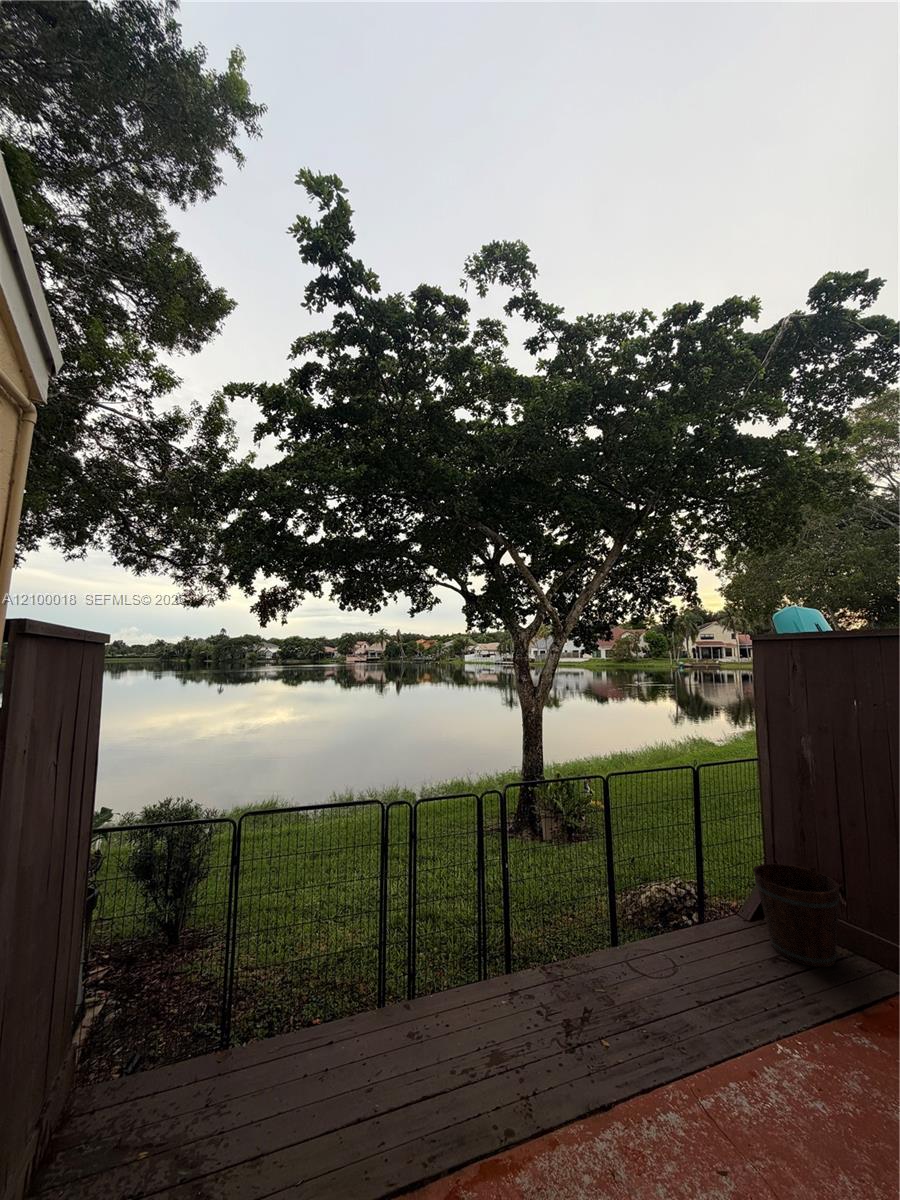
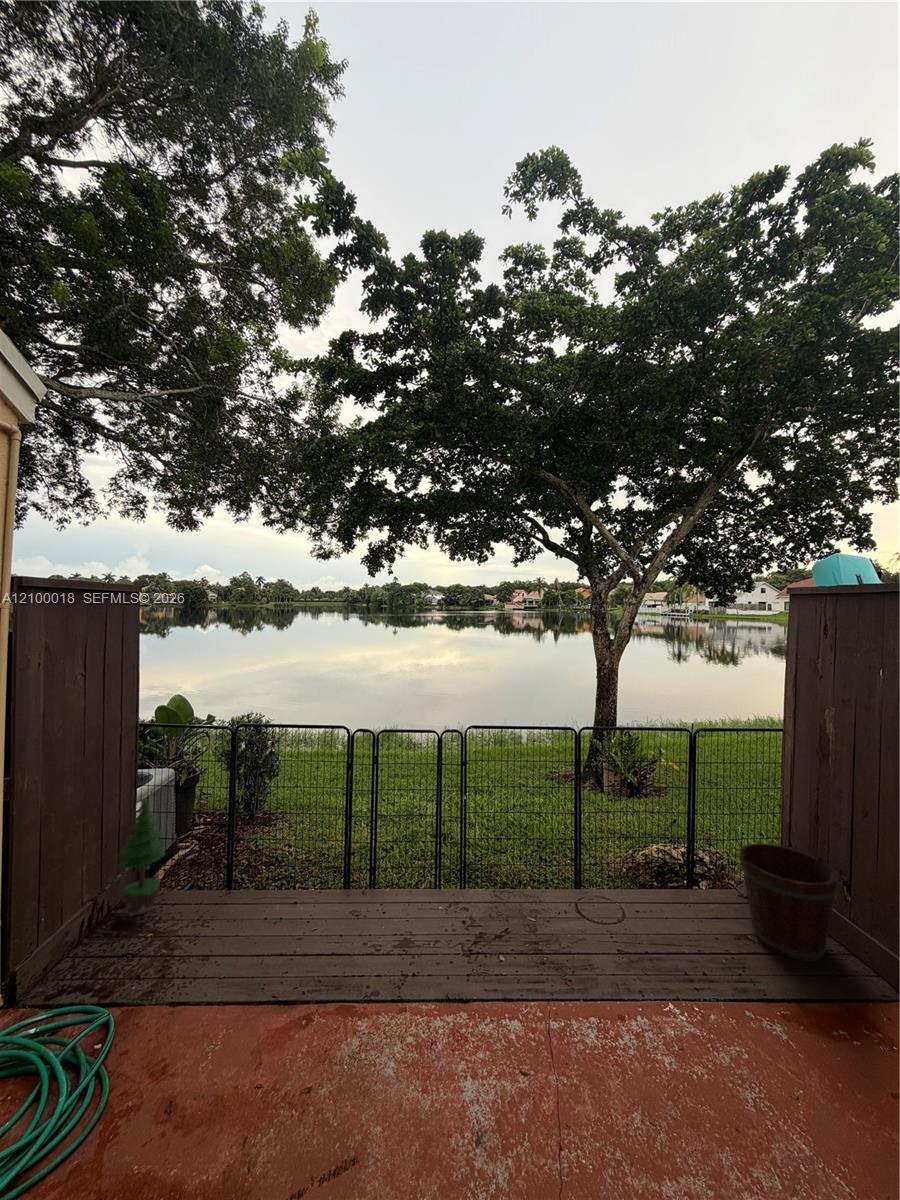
potted tree: none [67,944,143,1141] -> present [118,800,165,915]

